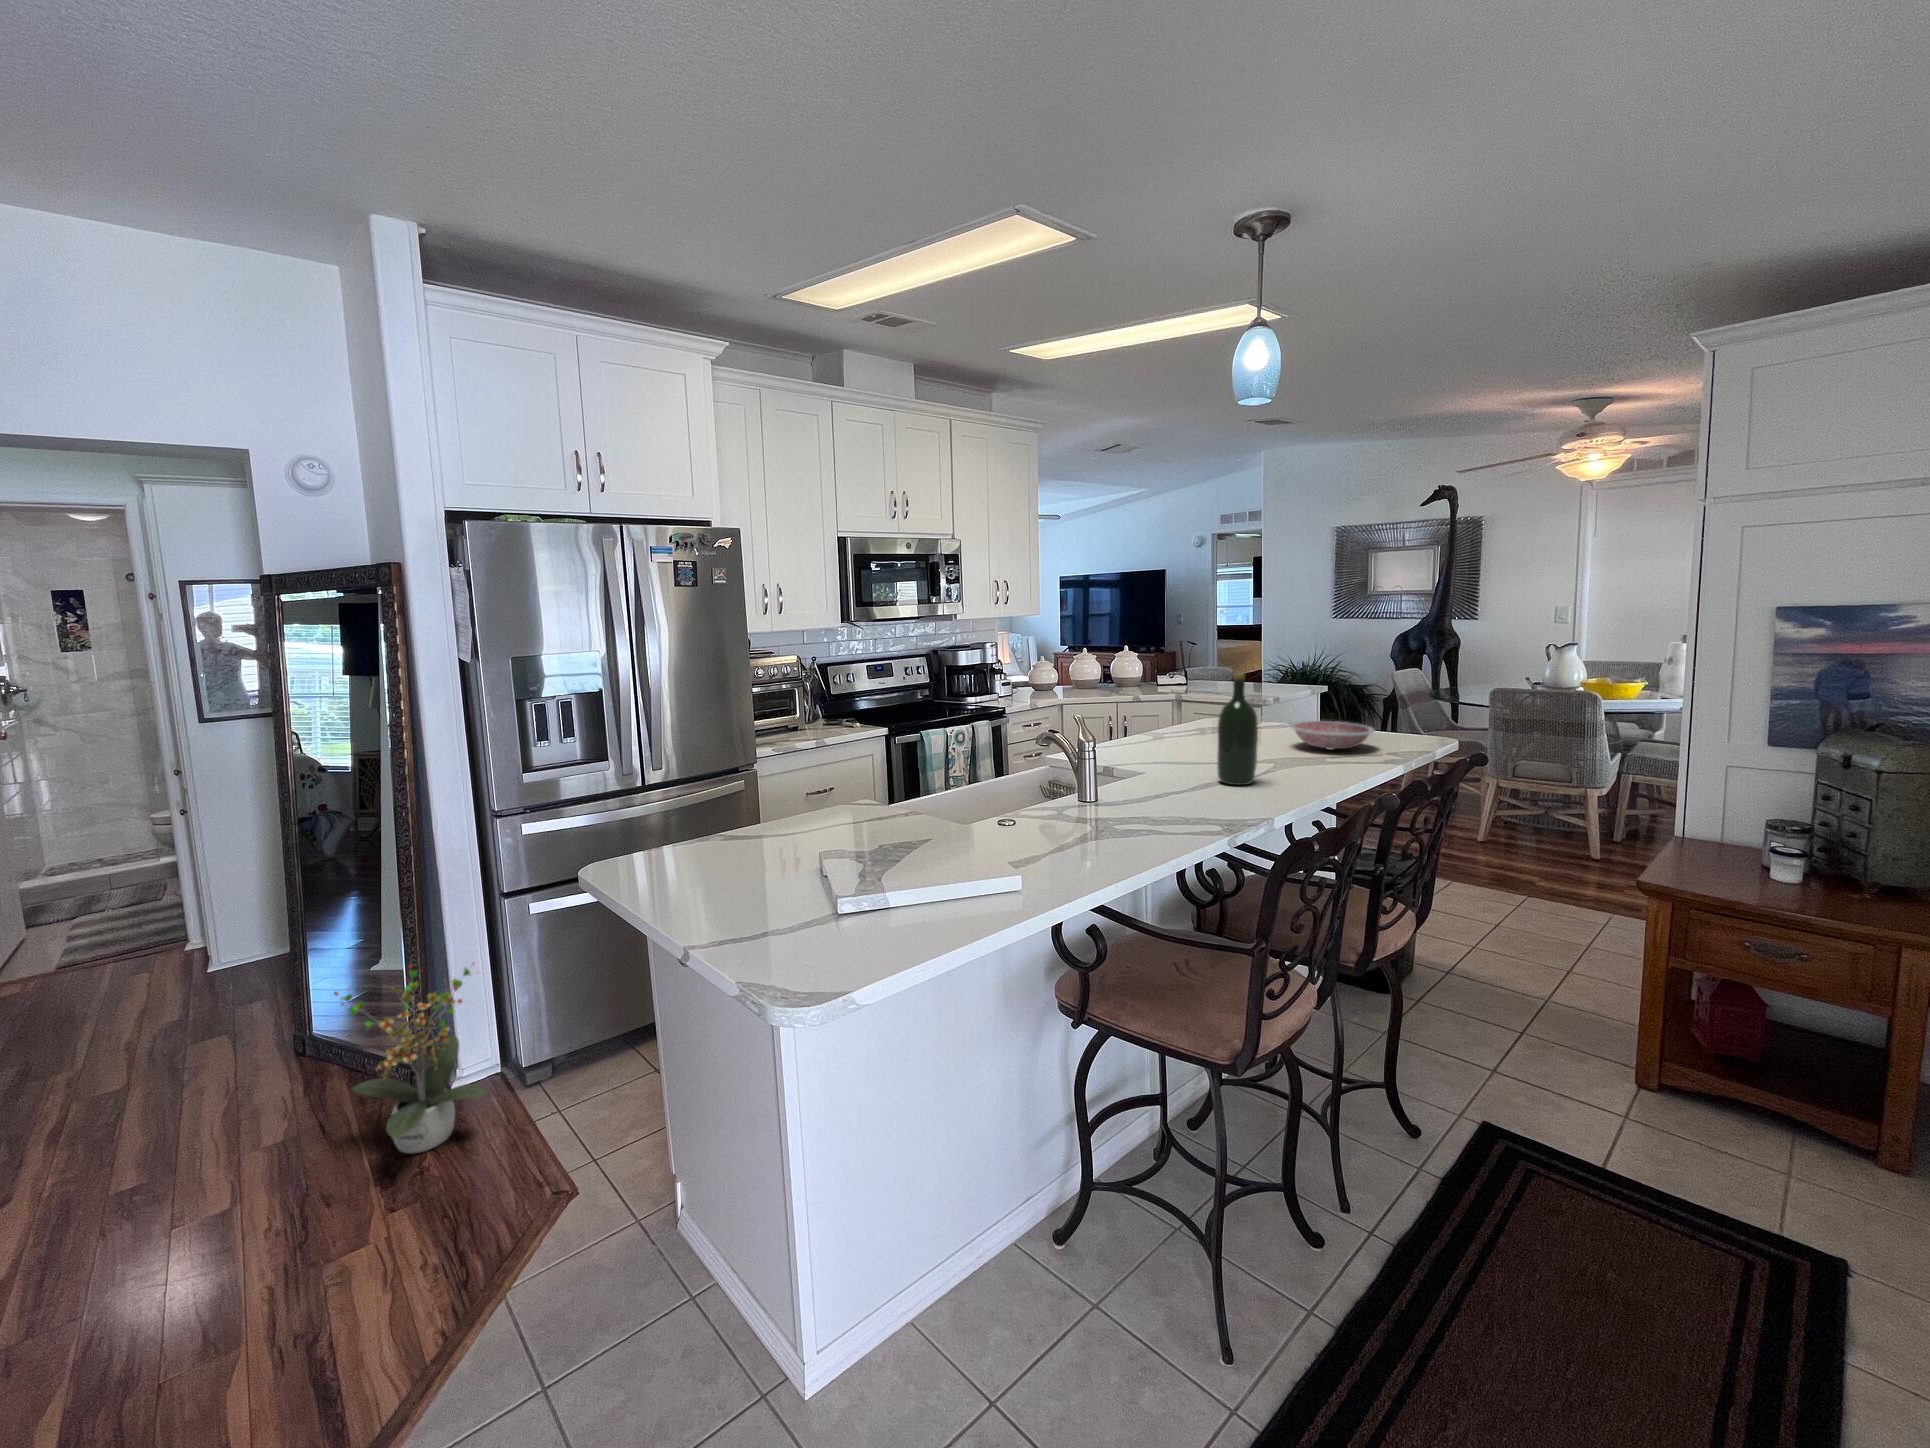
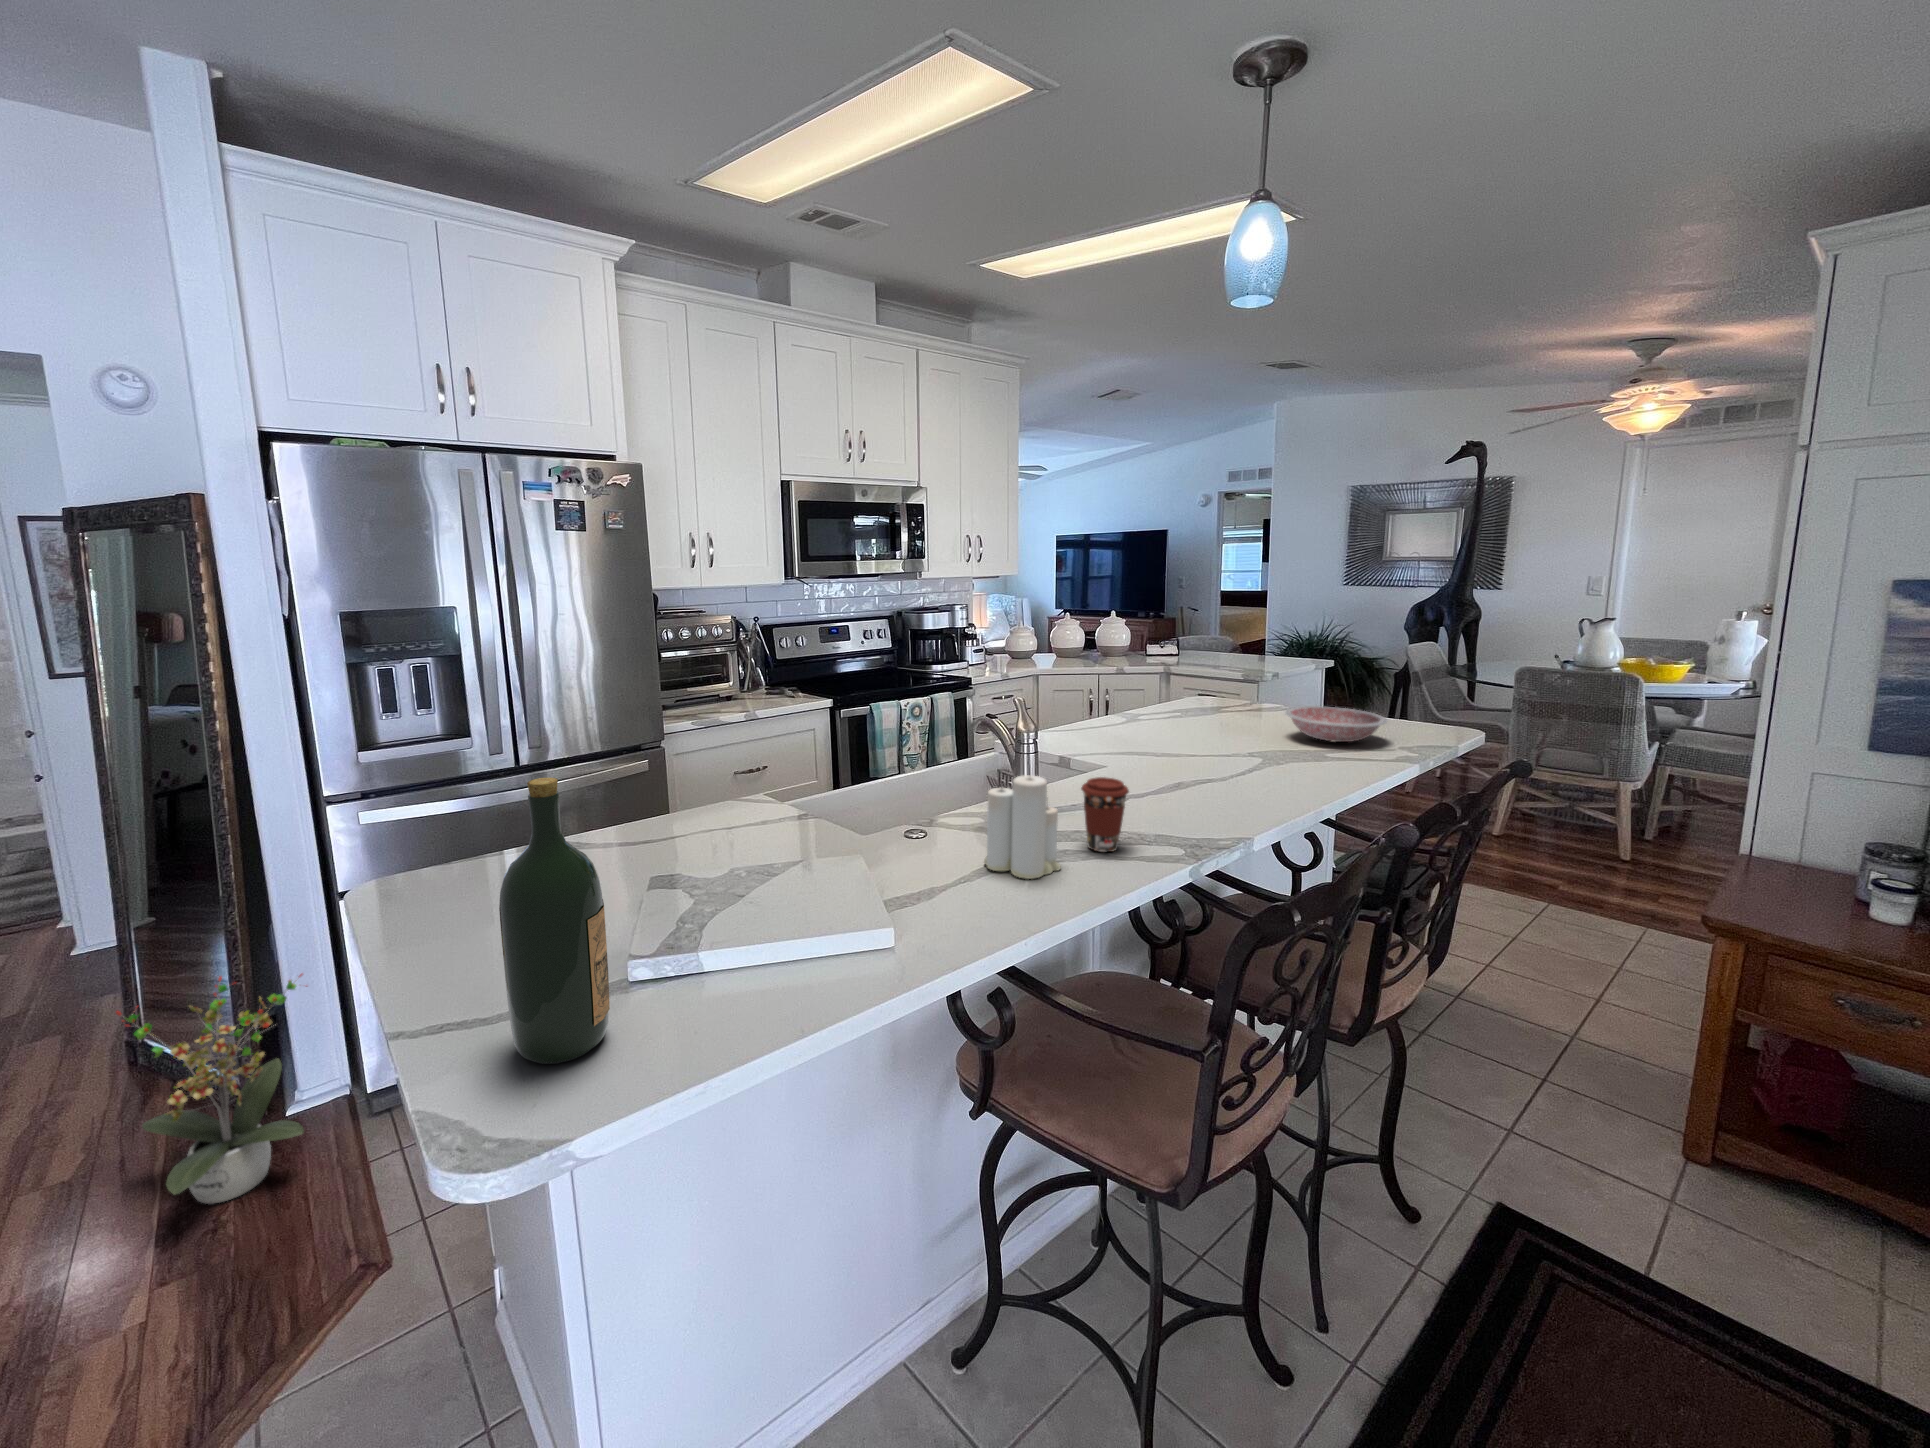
wine bottle: present [1217,674,1258,785] -> present [499,778,610,1064]
candle: none [1068,762,1129,847] -> present [984,775,1061,879]
coffee cup: none [1139,772,1177,829] -> present [1081,777,1129,852]

